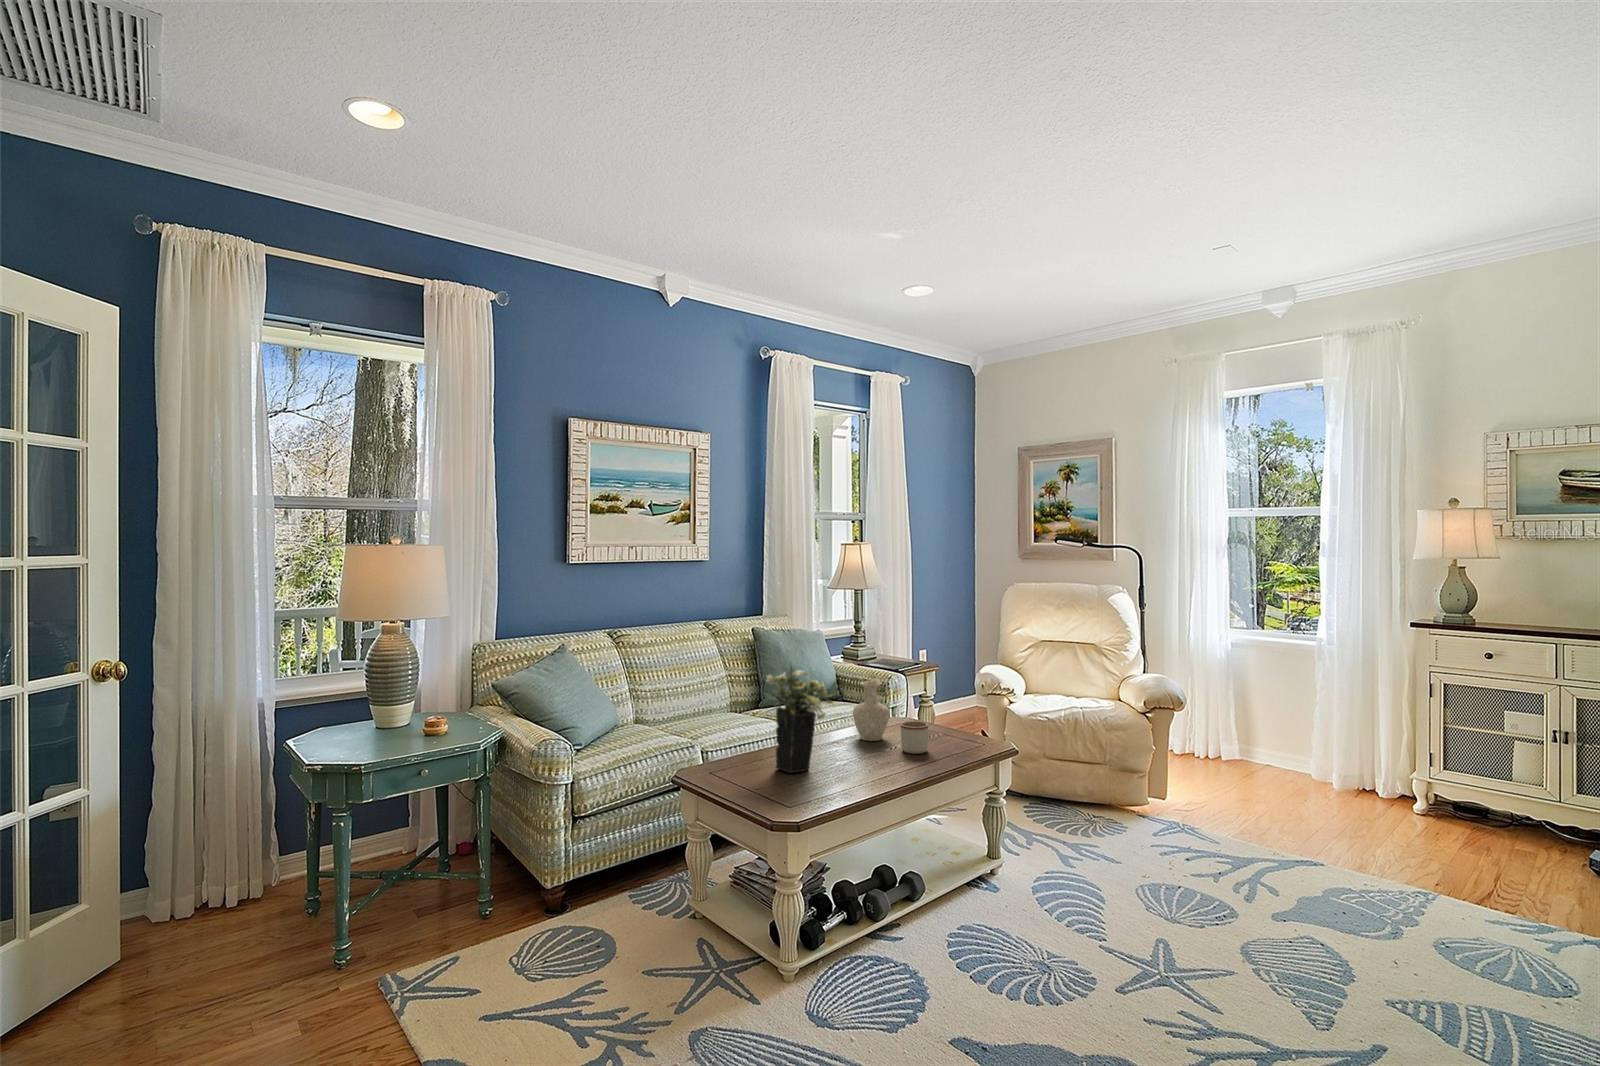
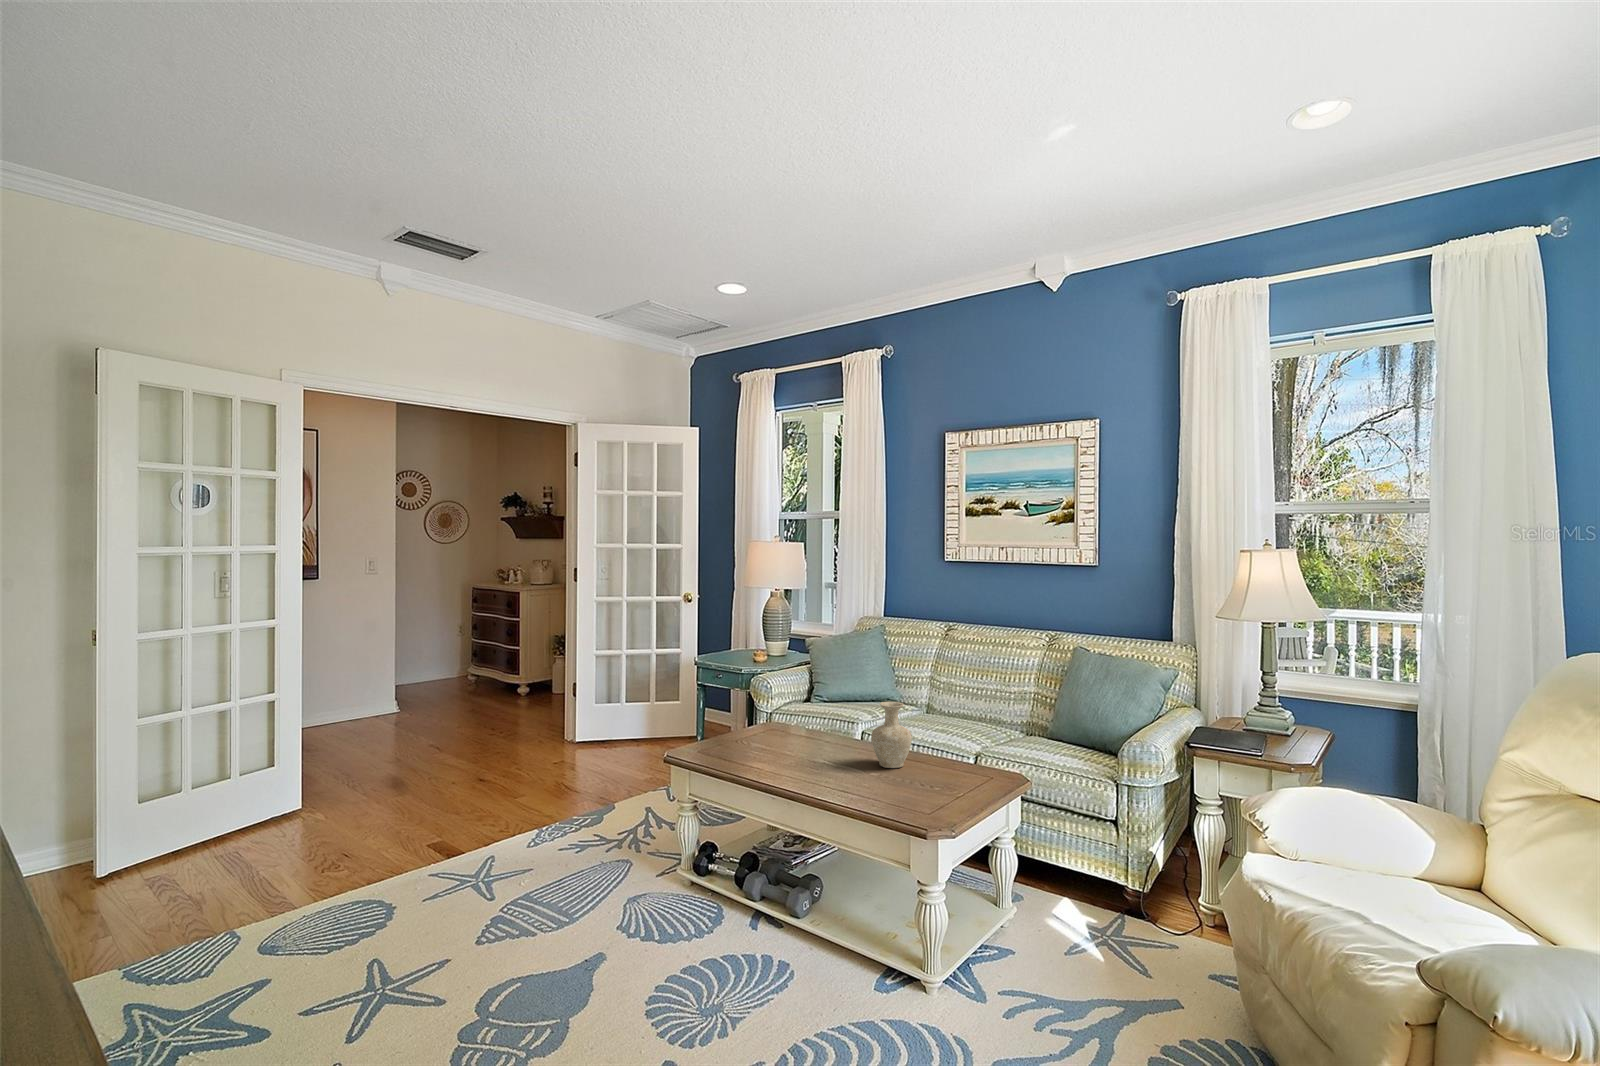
flower arrangement: present [762,666,833,773] -> none [739,656,813,749]
mug: present [901,721,928,754] -> none [834,746,869,783]

